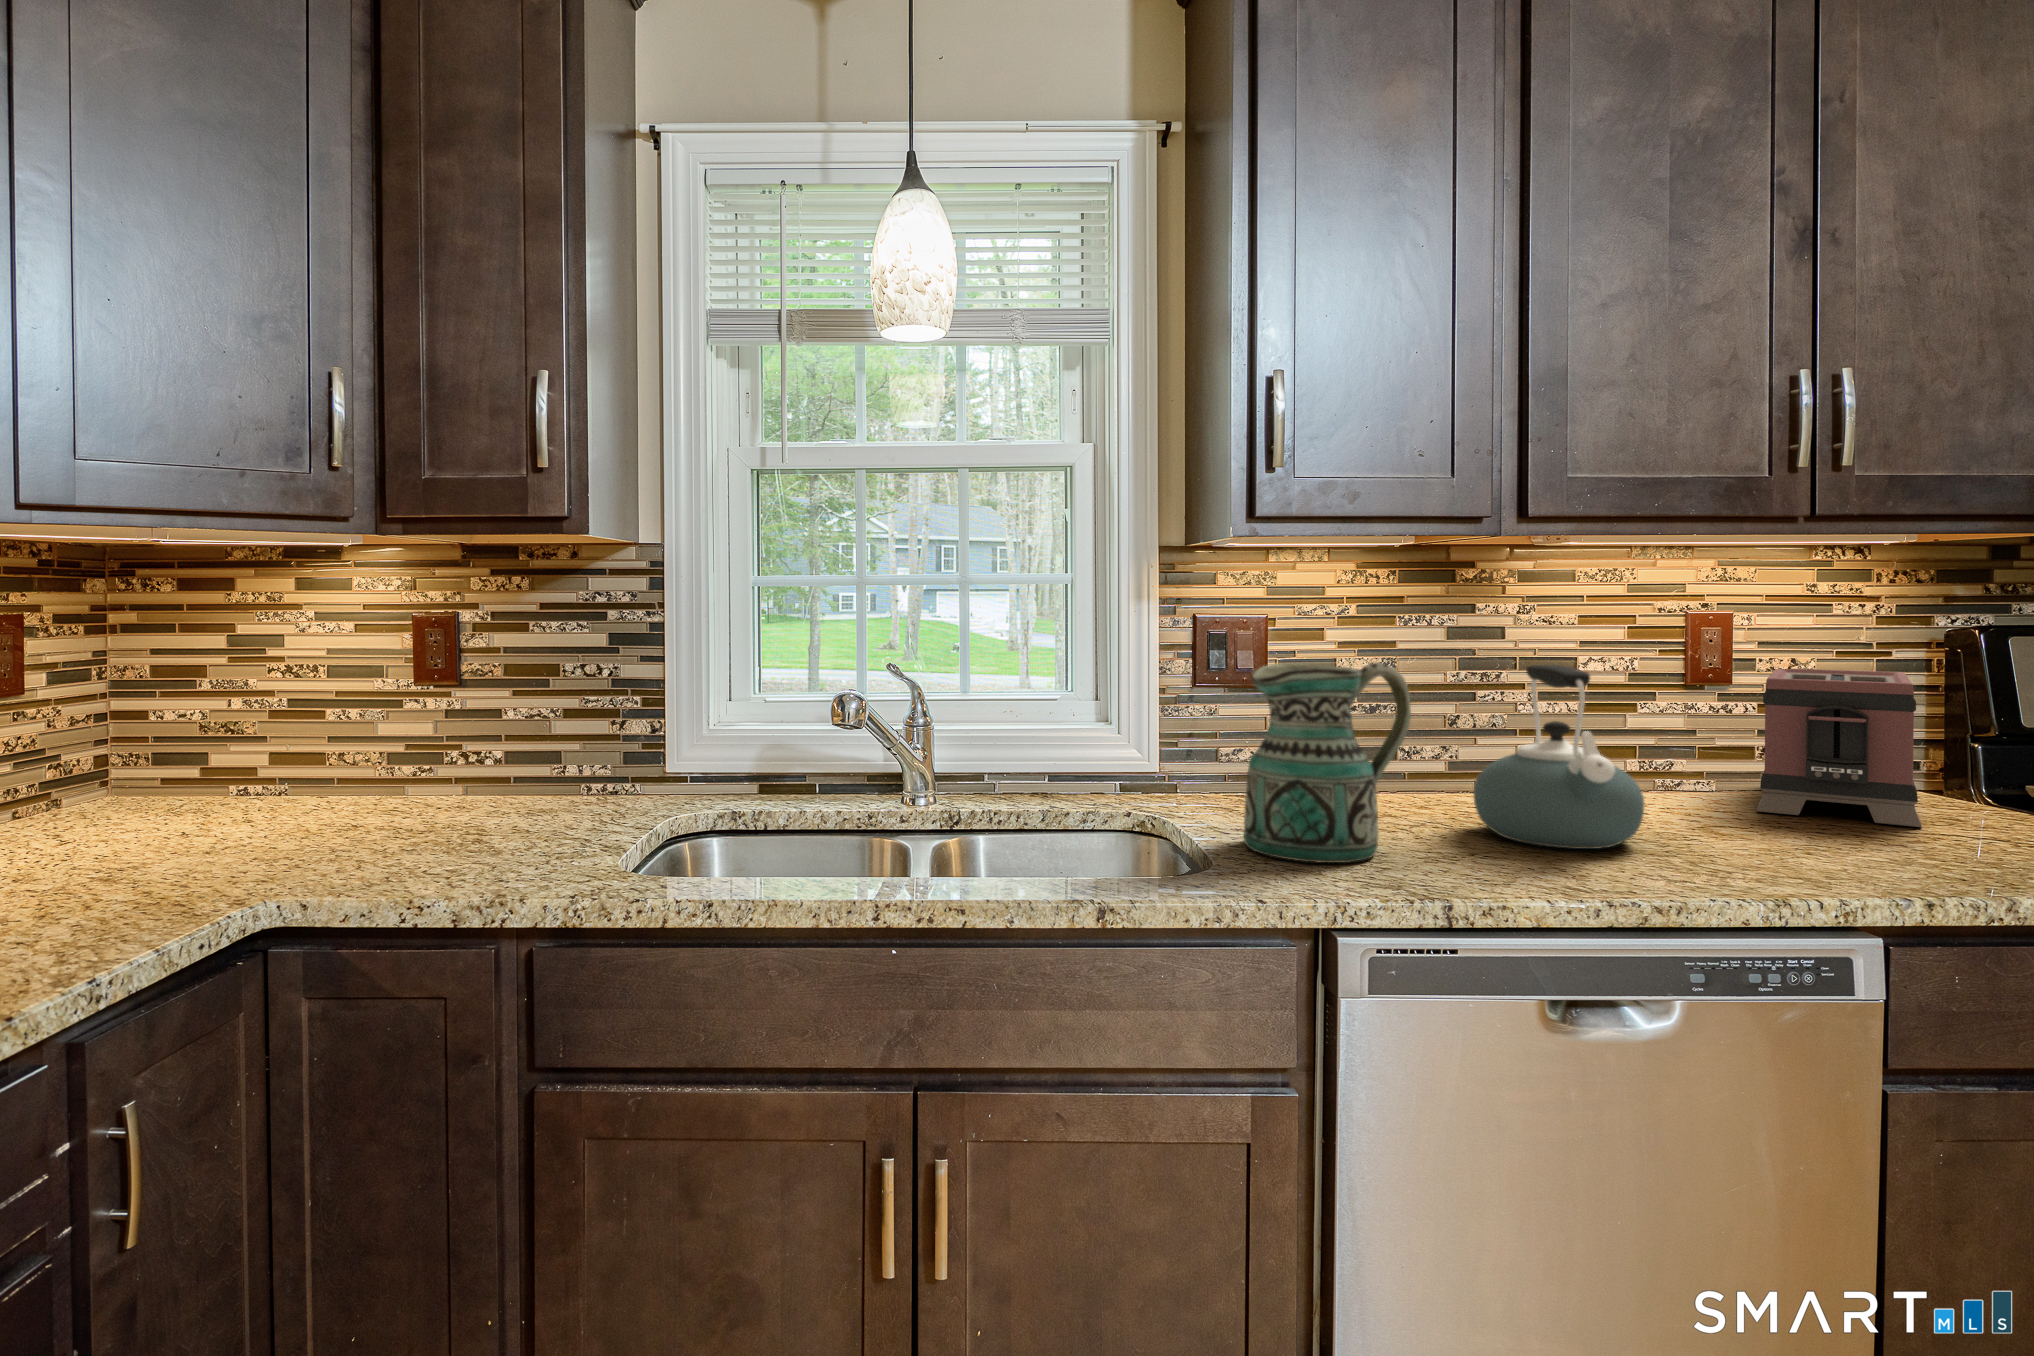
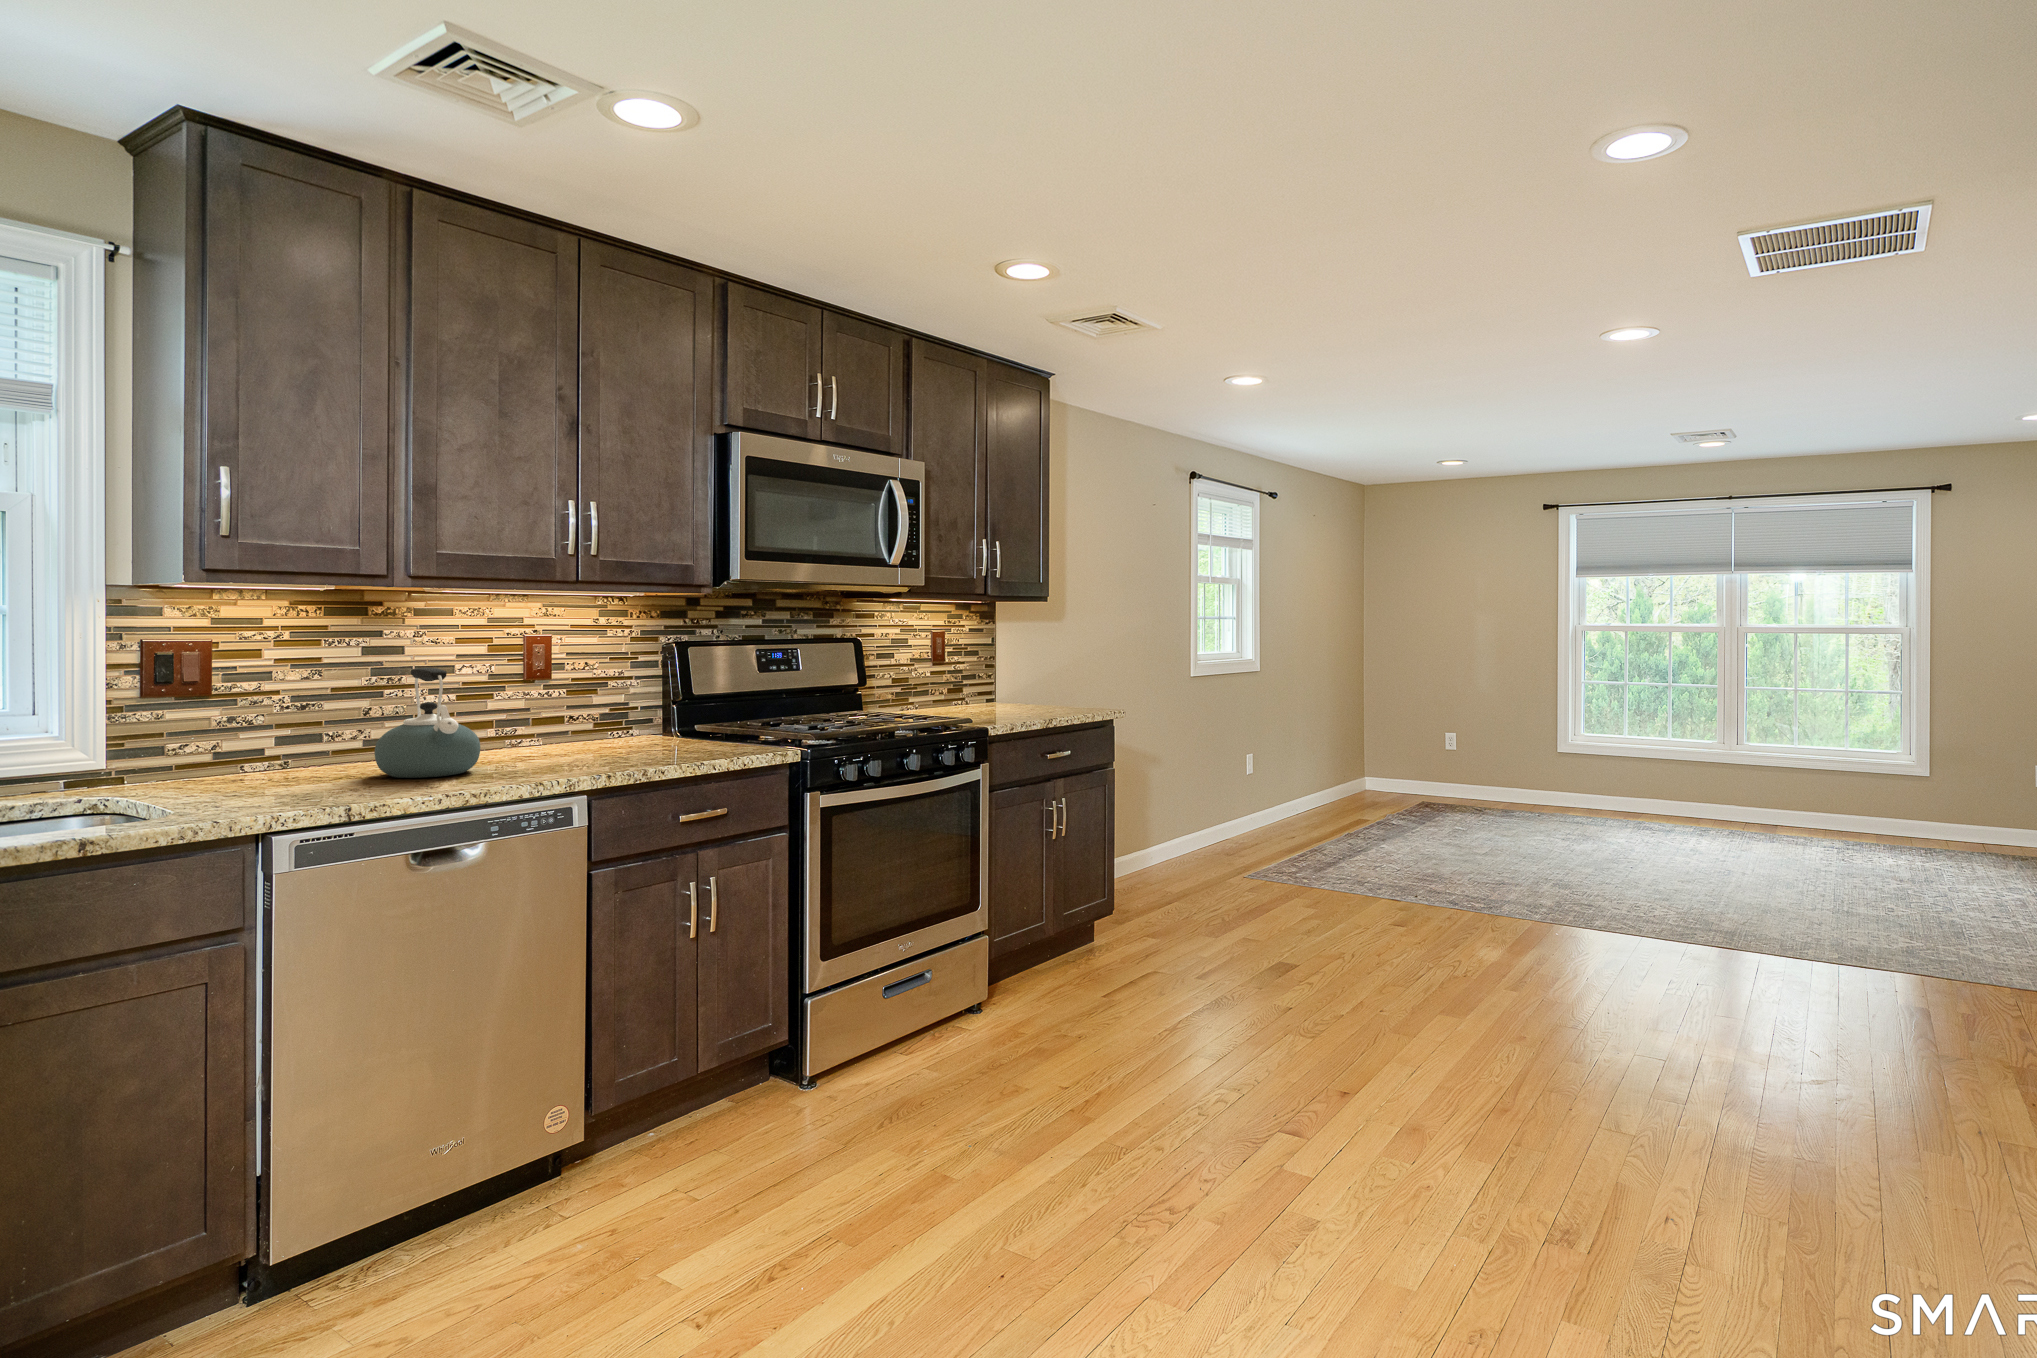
ceramic pitcher: present [1244,662,1411,863] -> none [196,669,328,803]
toaster: present [1756,668,1922,827] -> none [556,668,644,751]

